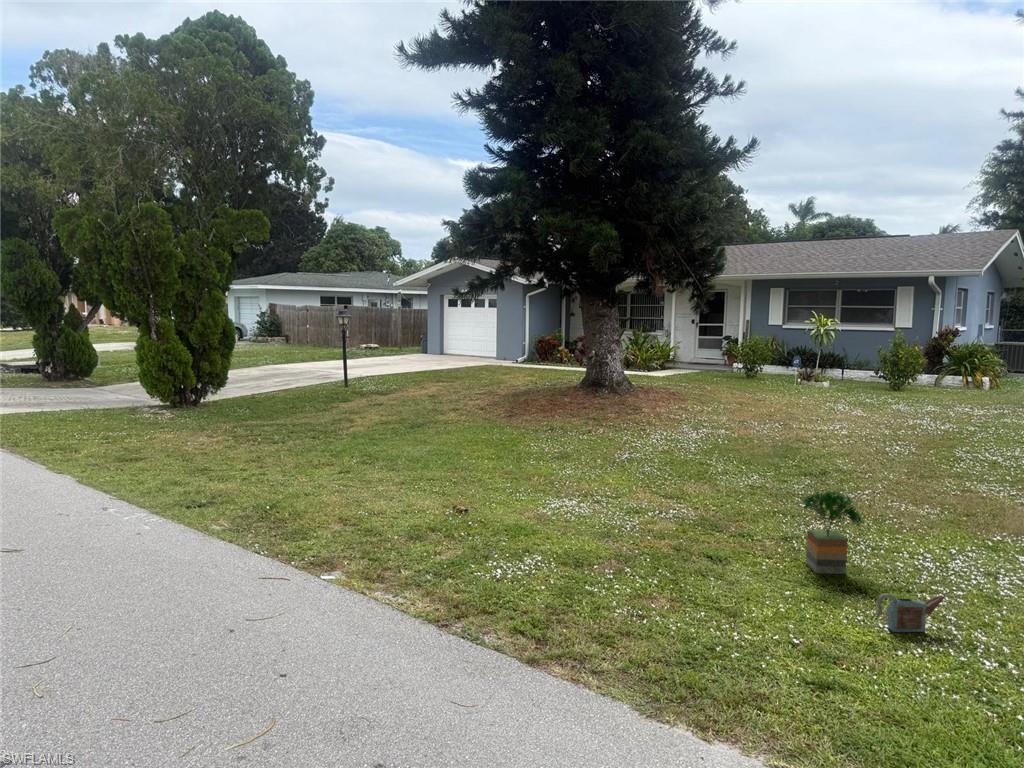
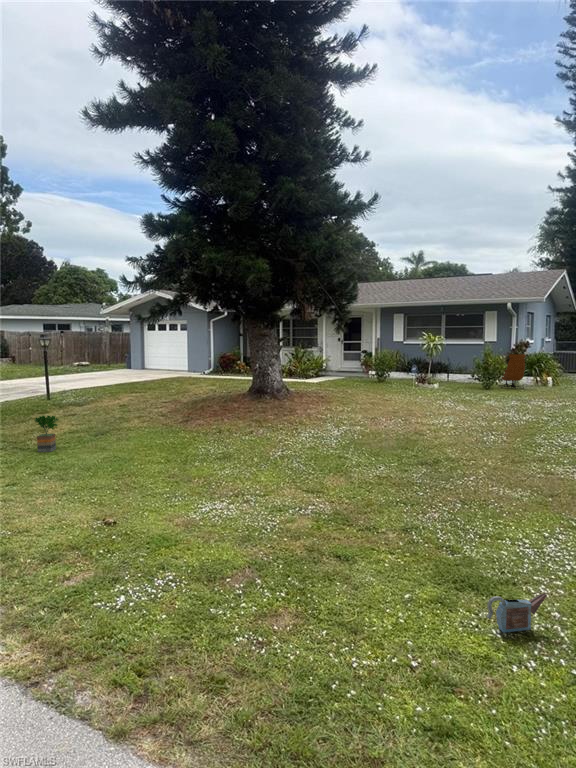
lounge chair: none [912,344,952,391] -> present [501,354,526,388]
potted tree: present [802,491,862,574] -> present [34,416,59,452]

